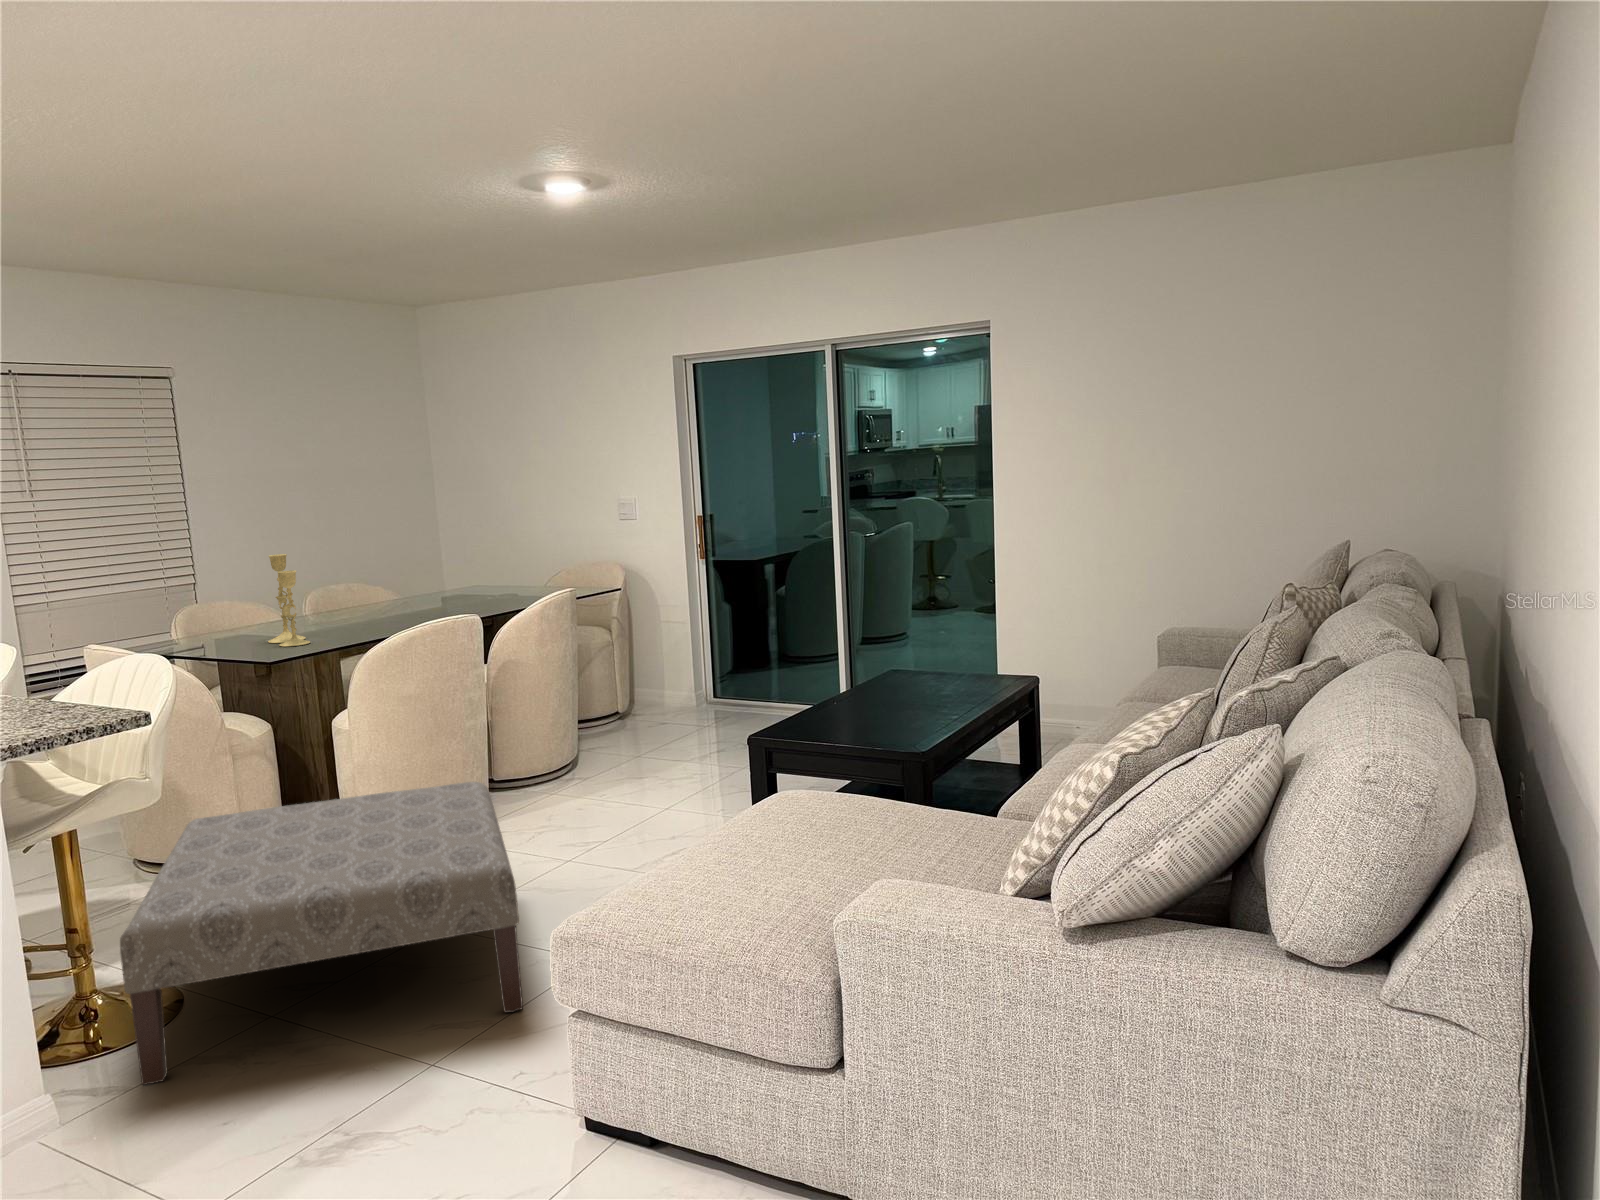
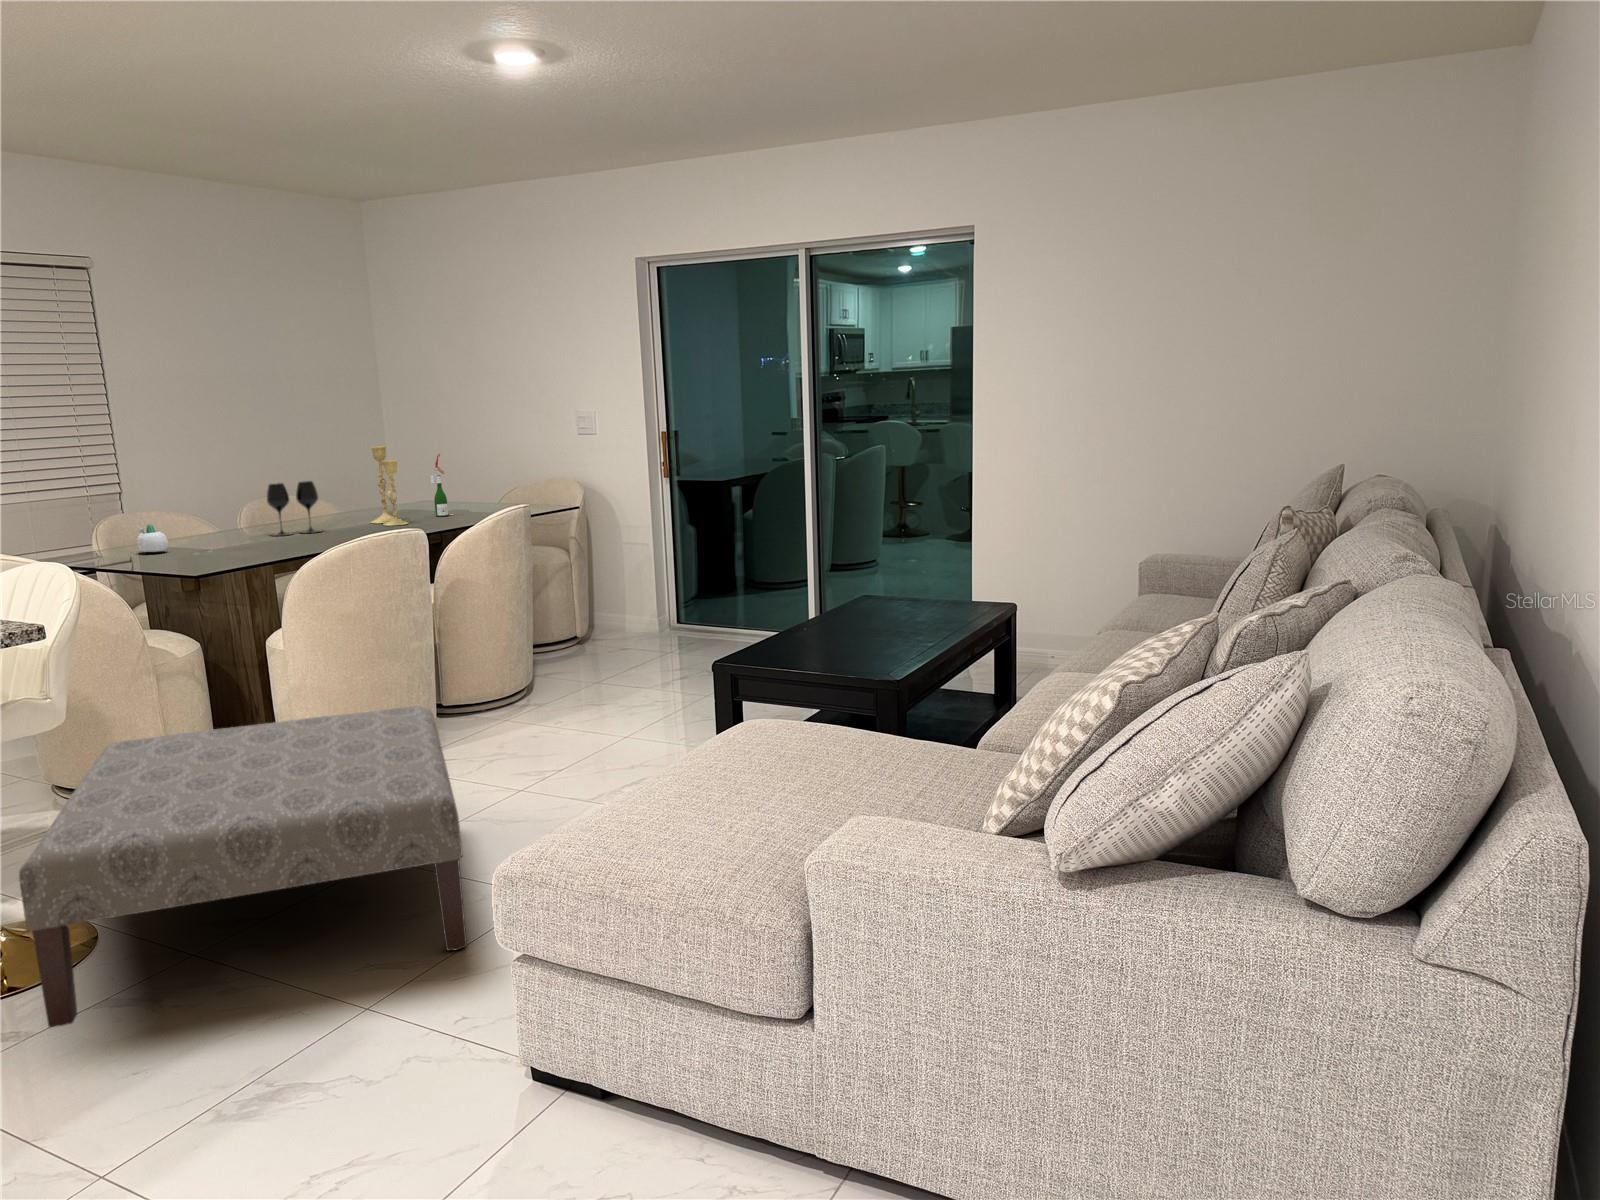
wine bottle: none [481,539,503,599] -> present [430,454,453,517]
candlestick: present [268,554,310,647] -> present [370,446,409,526]
wine glass: none [330,568,381,621] -> present [267,481,321,536]
succulent planter: none [211,612,239,638] -> present [137,524,168,552]

